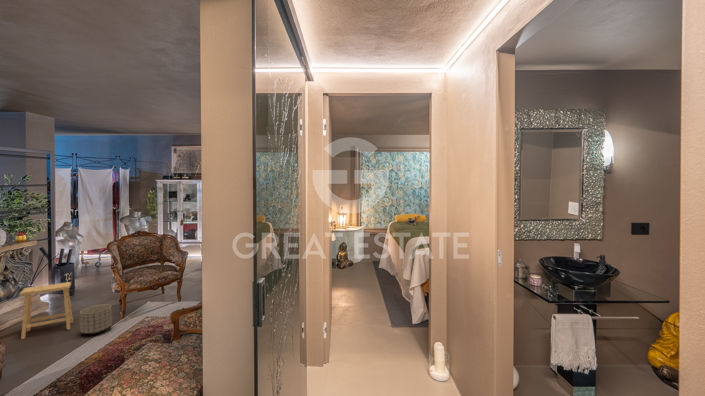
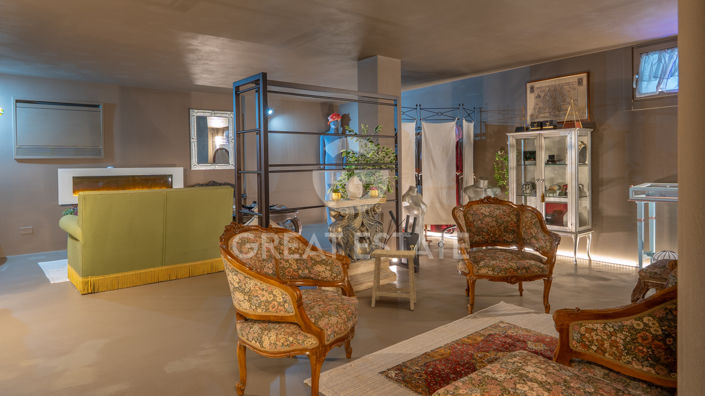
planter: present [80,304,112,334] -> none [424,287,457,324]

